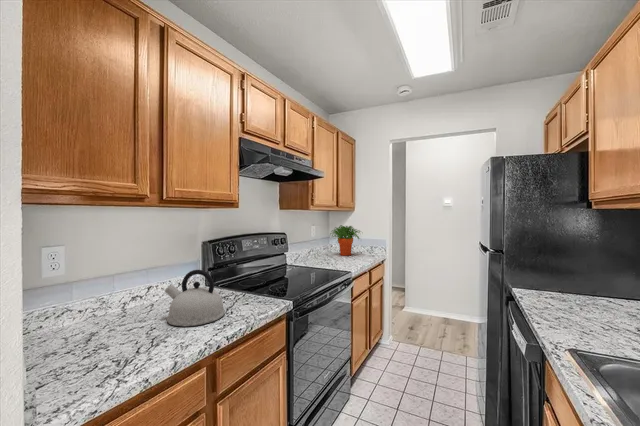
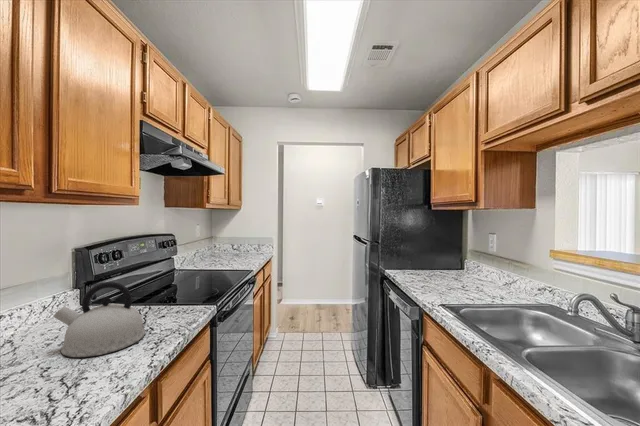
potted plant: present [330,225,360,256] -> none [216,224,253,255]

